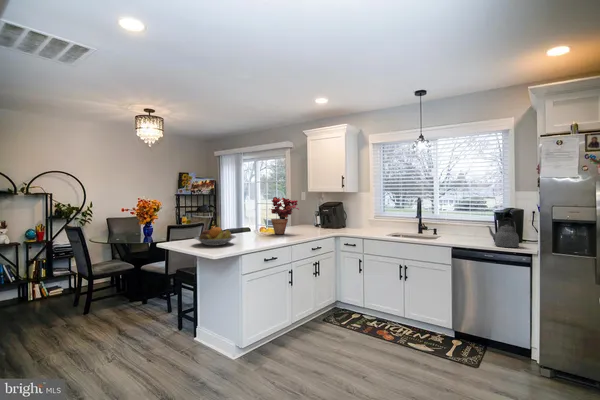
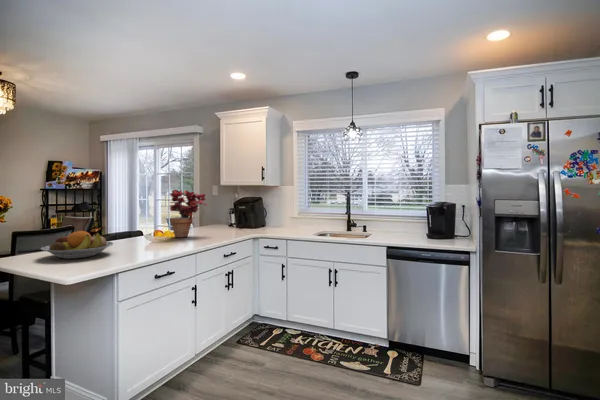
kettle: present [487,217,519,247] -> none [421,212,455,245]

